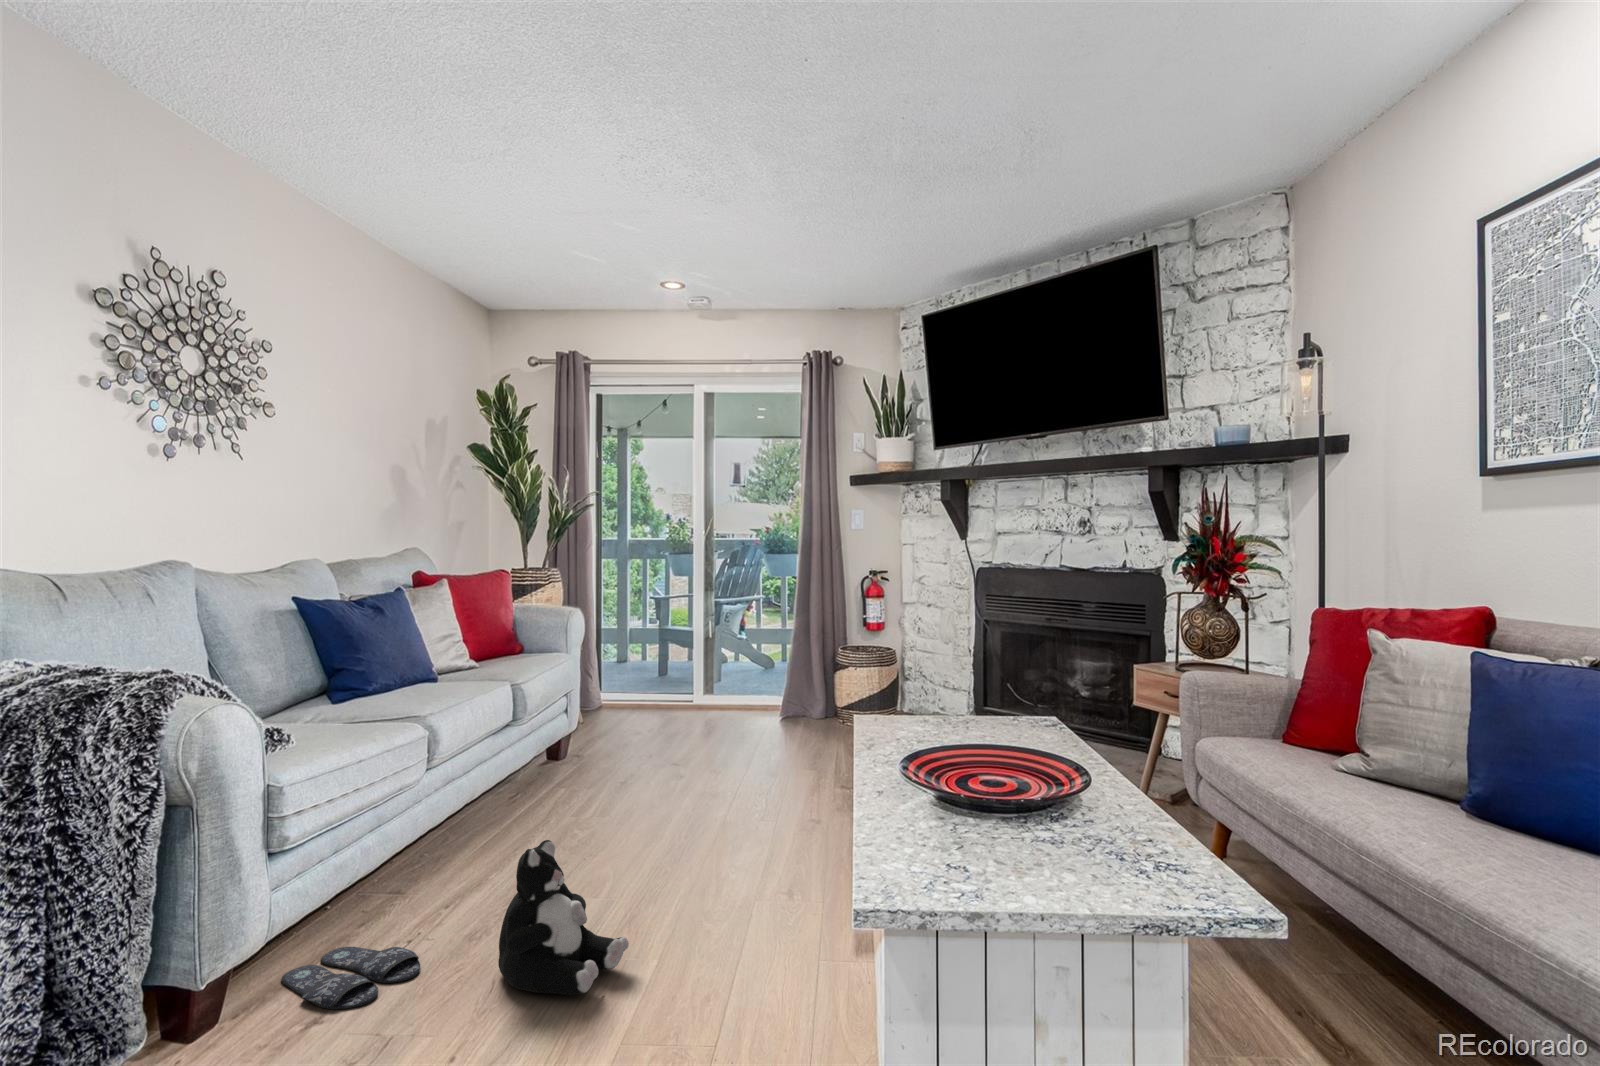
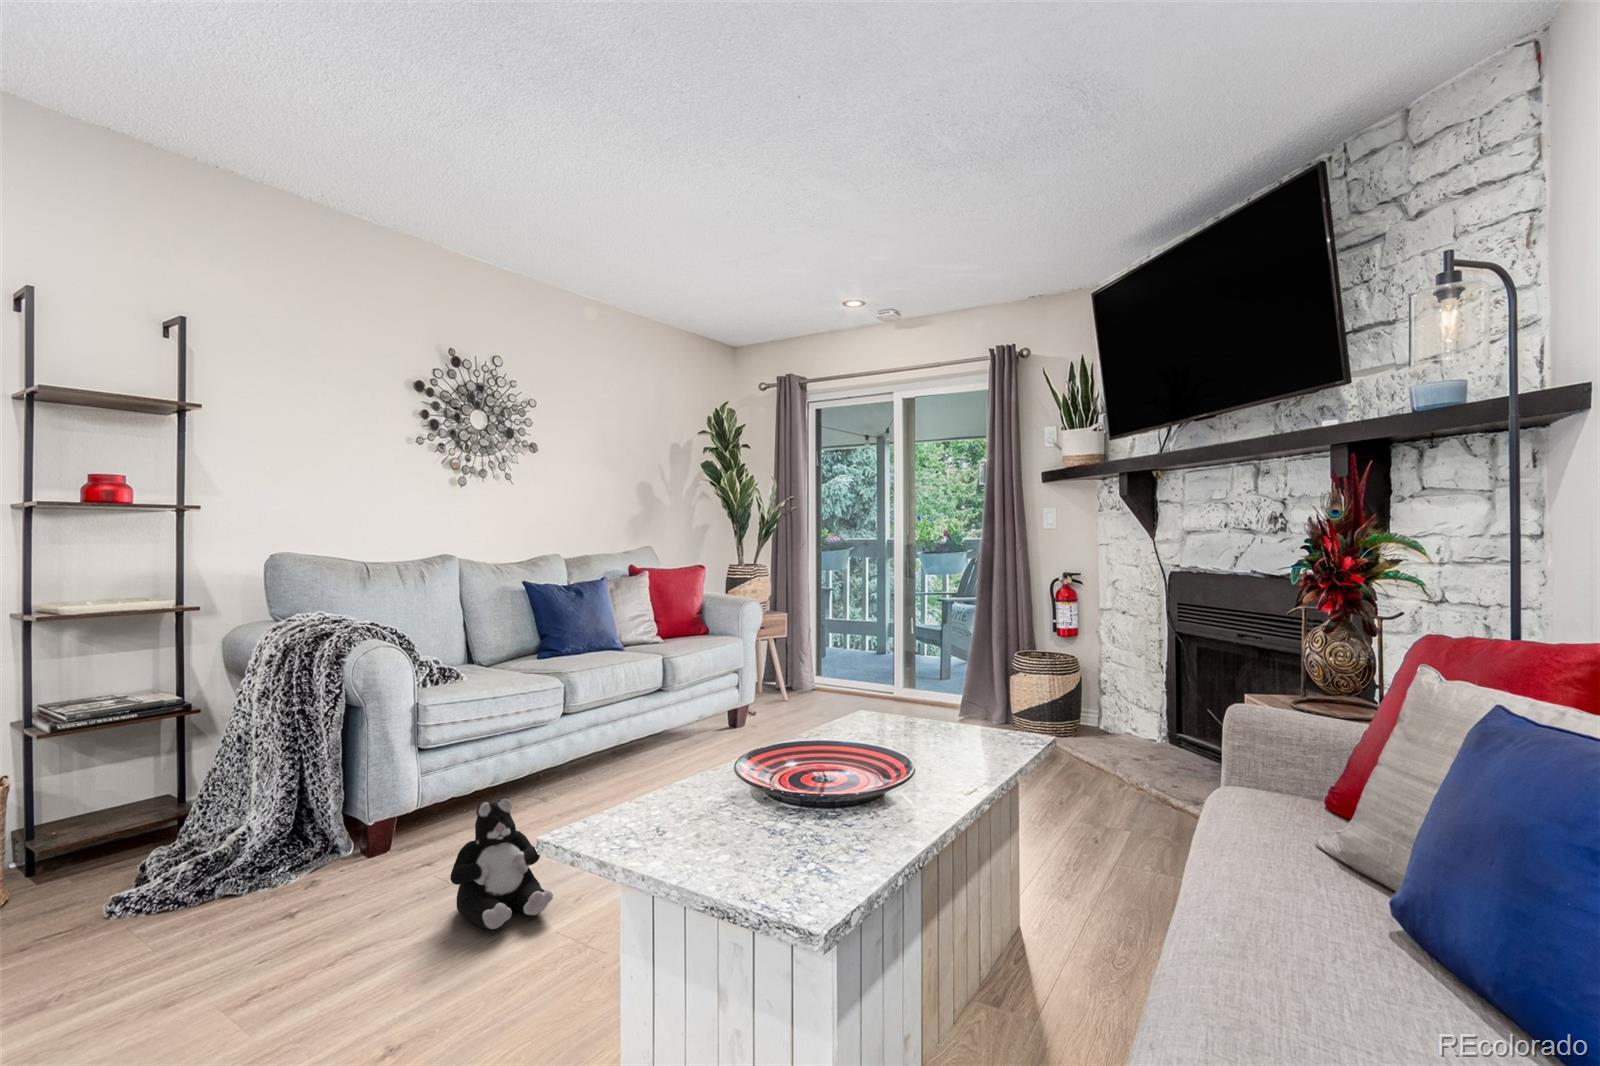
slippers: present [281,947,420,1009] -> none [346,854,437,899]

